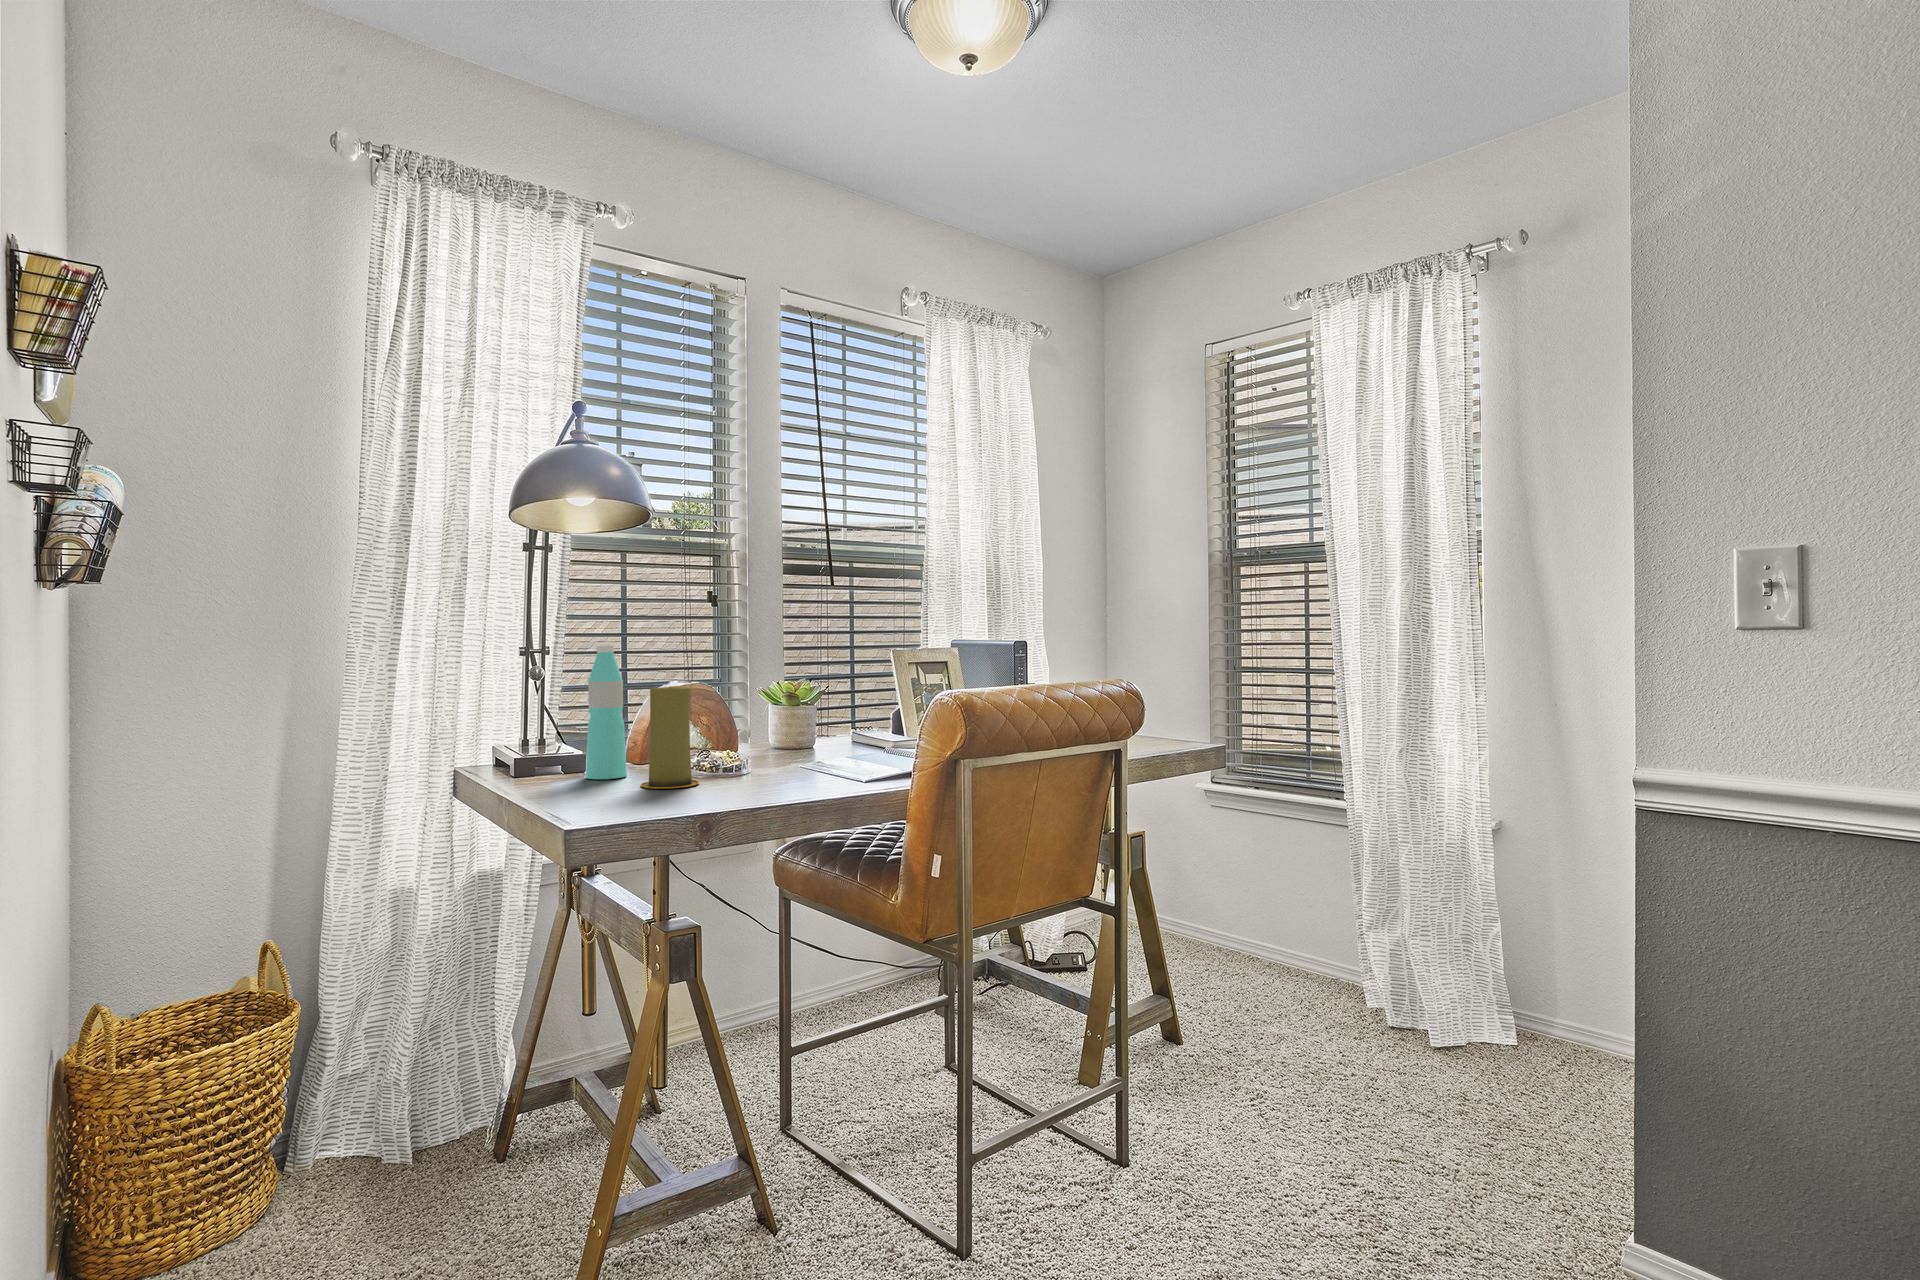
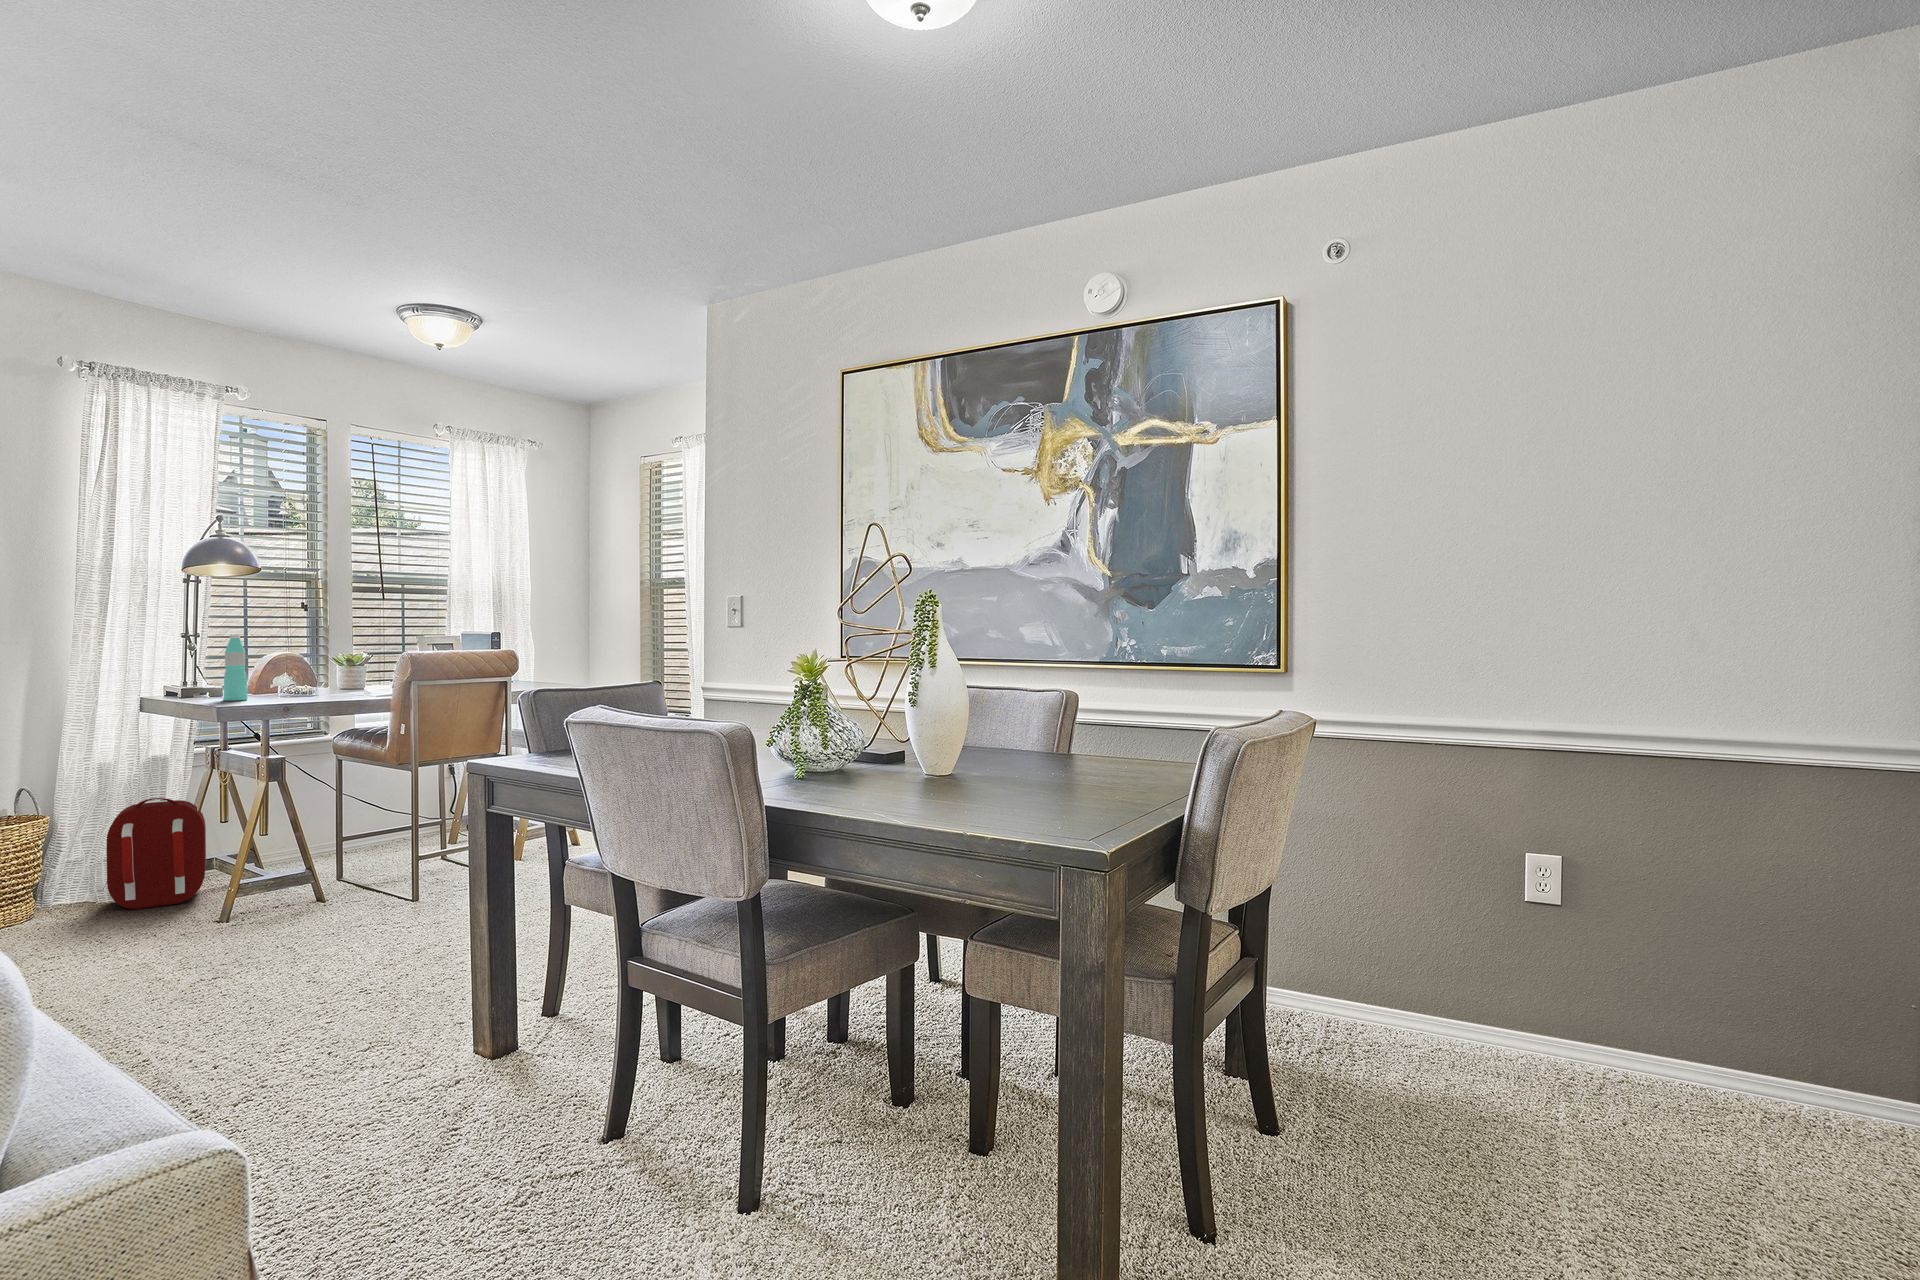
candle: present [640,686,699,789] -> none [256,655,289,703]
backpack: none [389,967,560,1195] -> present [103,798,206,909]

